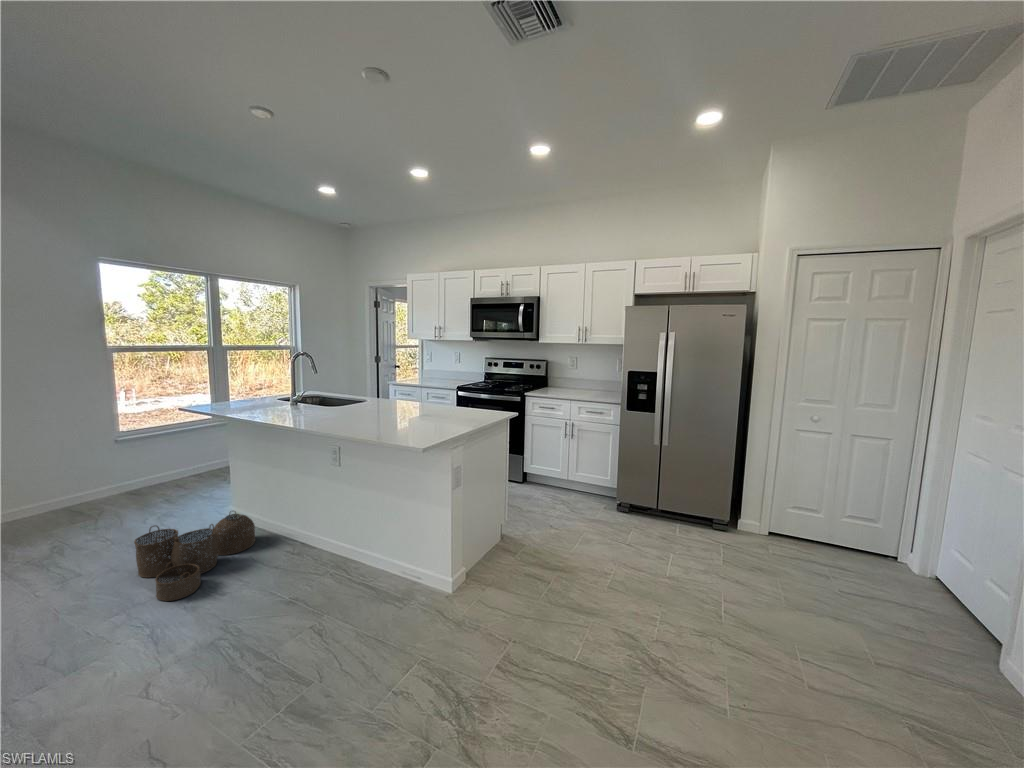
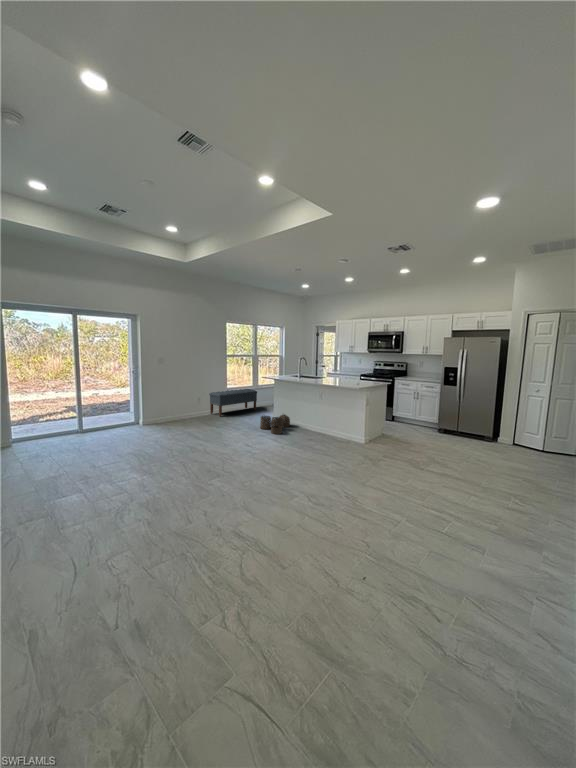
bench: none [20,431,205,527] -> present [209,389,257,417]

